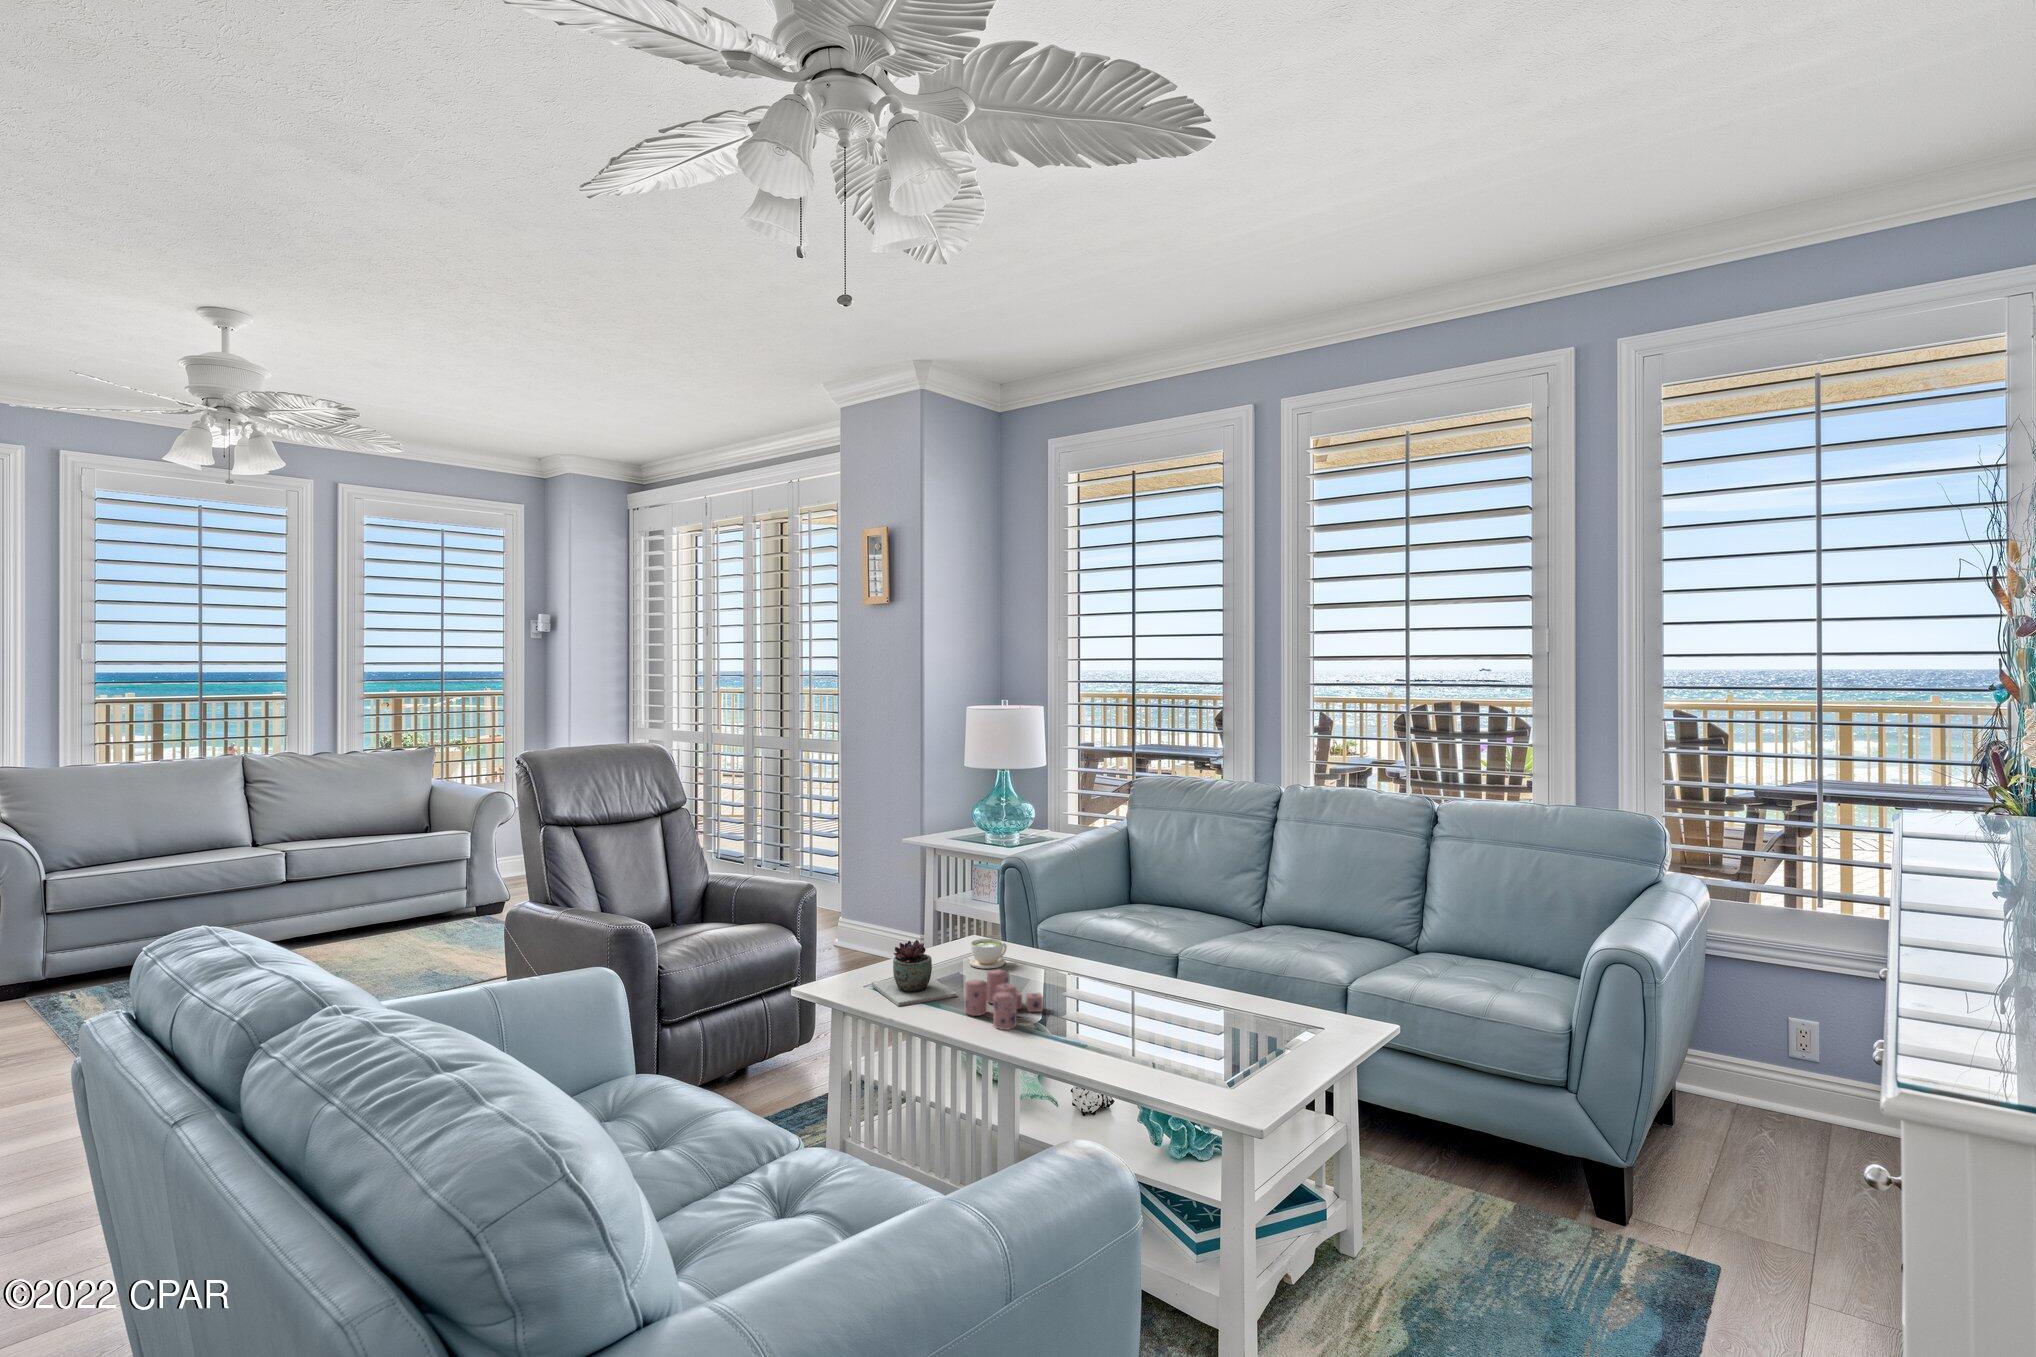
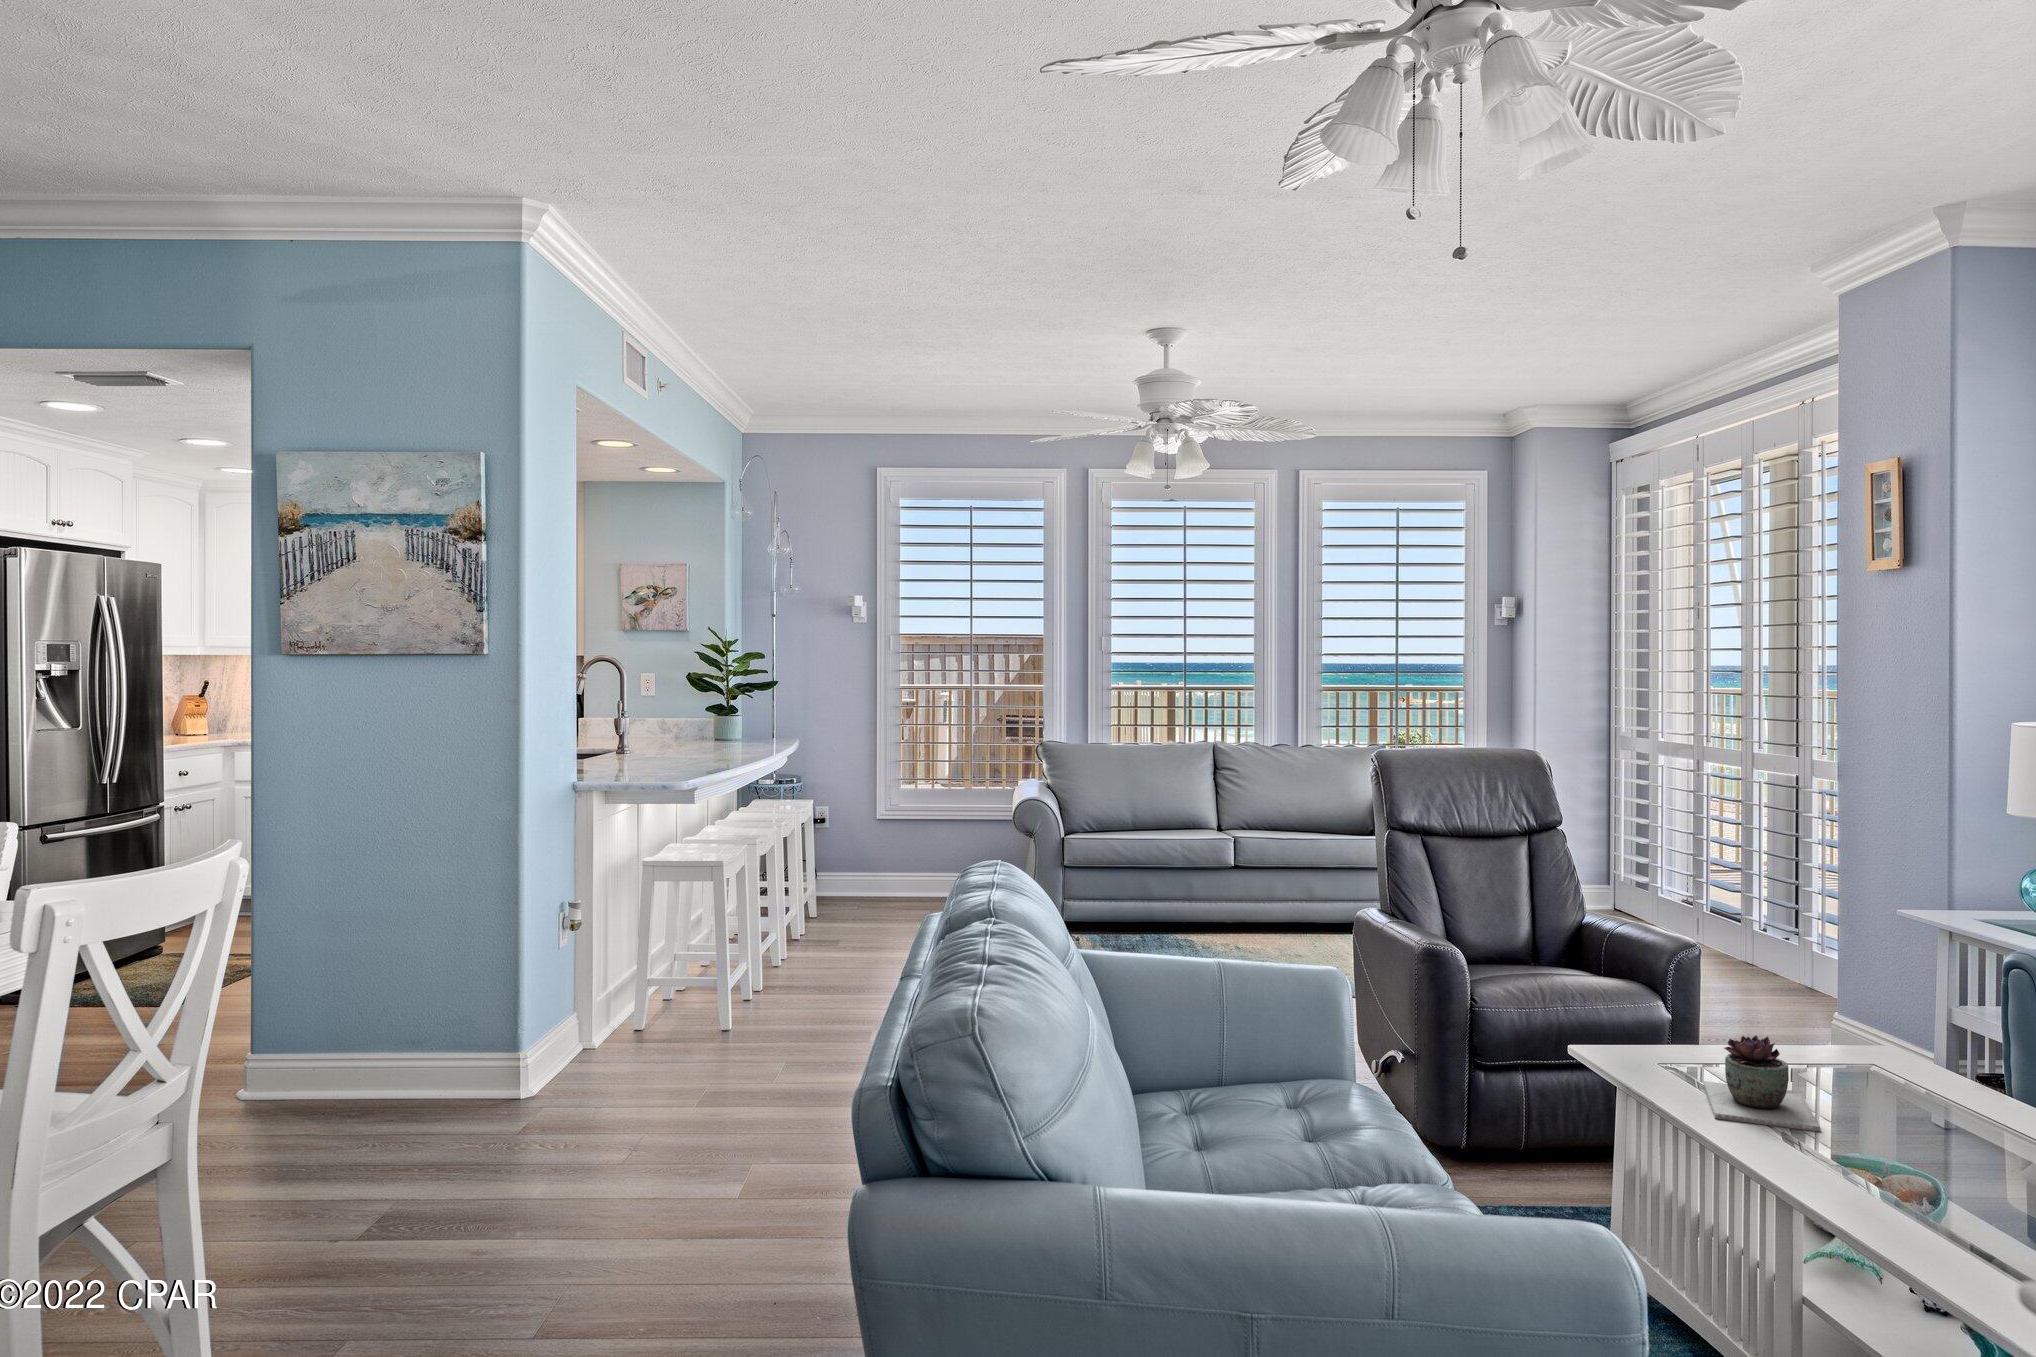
coffee cup: present [969,939,1007,969] -> none [1892,1067,1967,1116]
candle: present [965,969,1043,1030] -> none [1806,1105,1949,1193]

